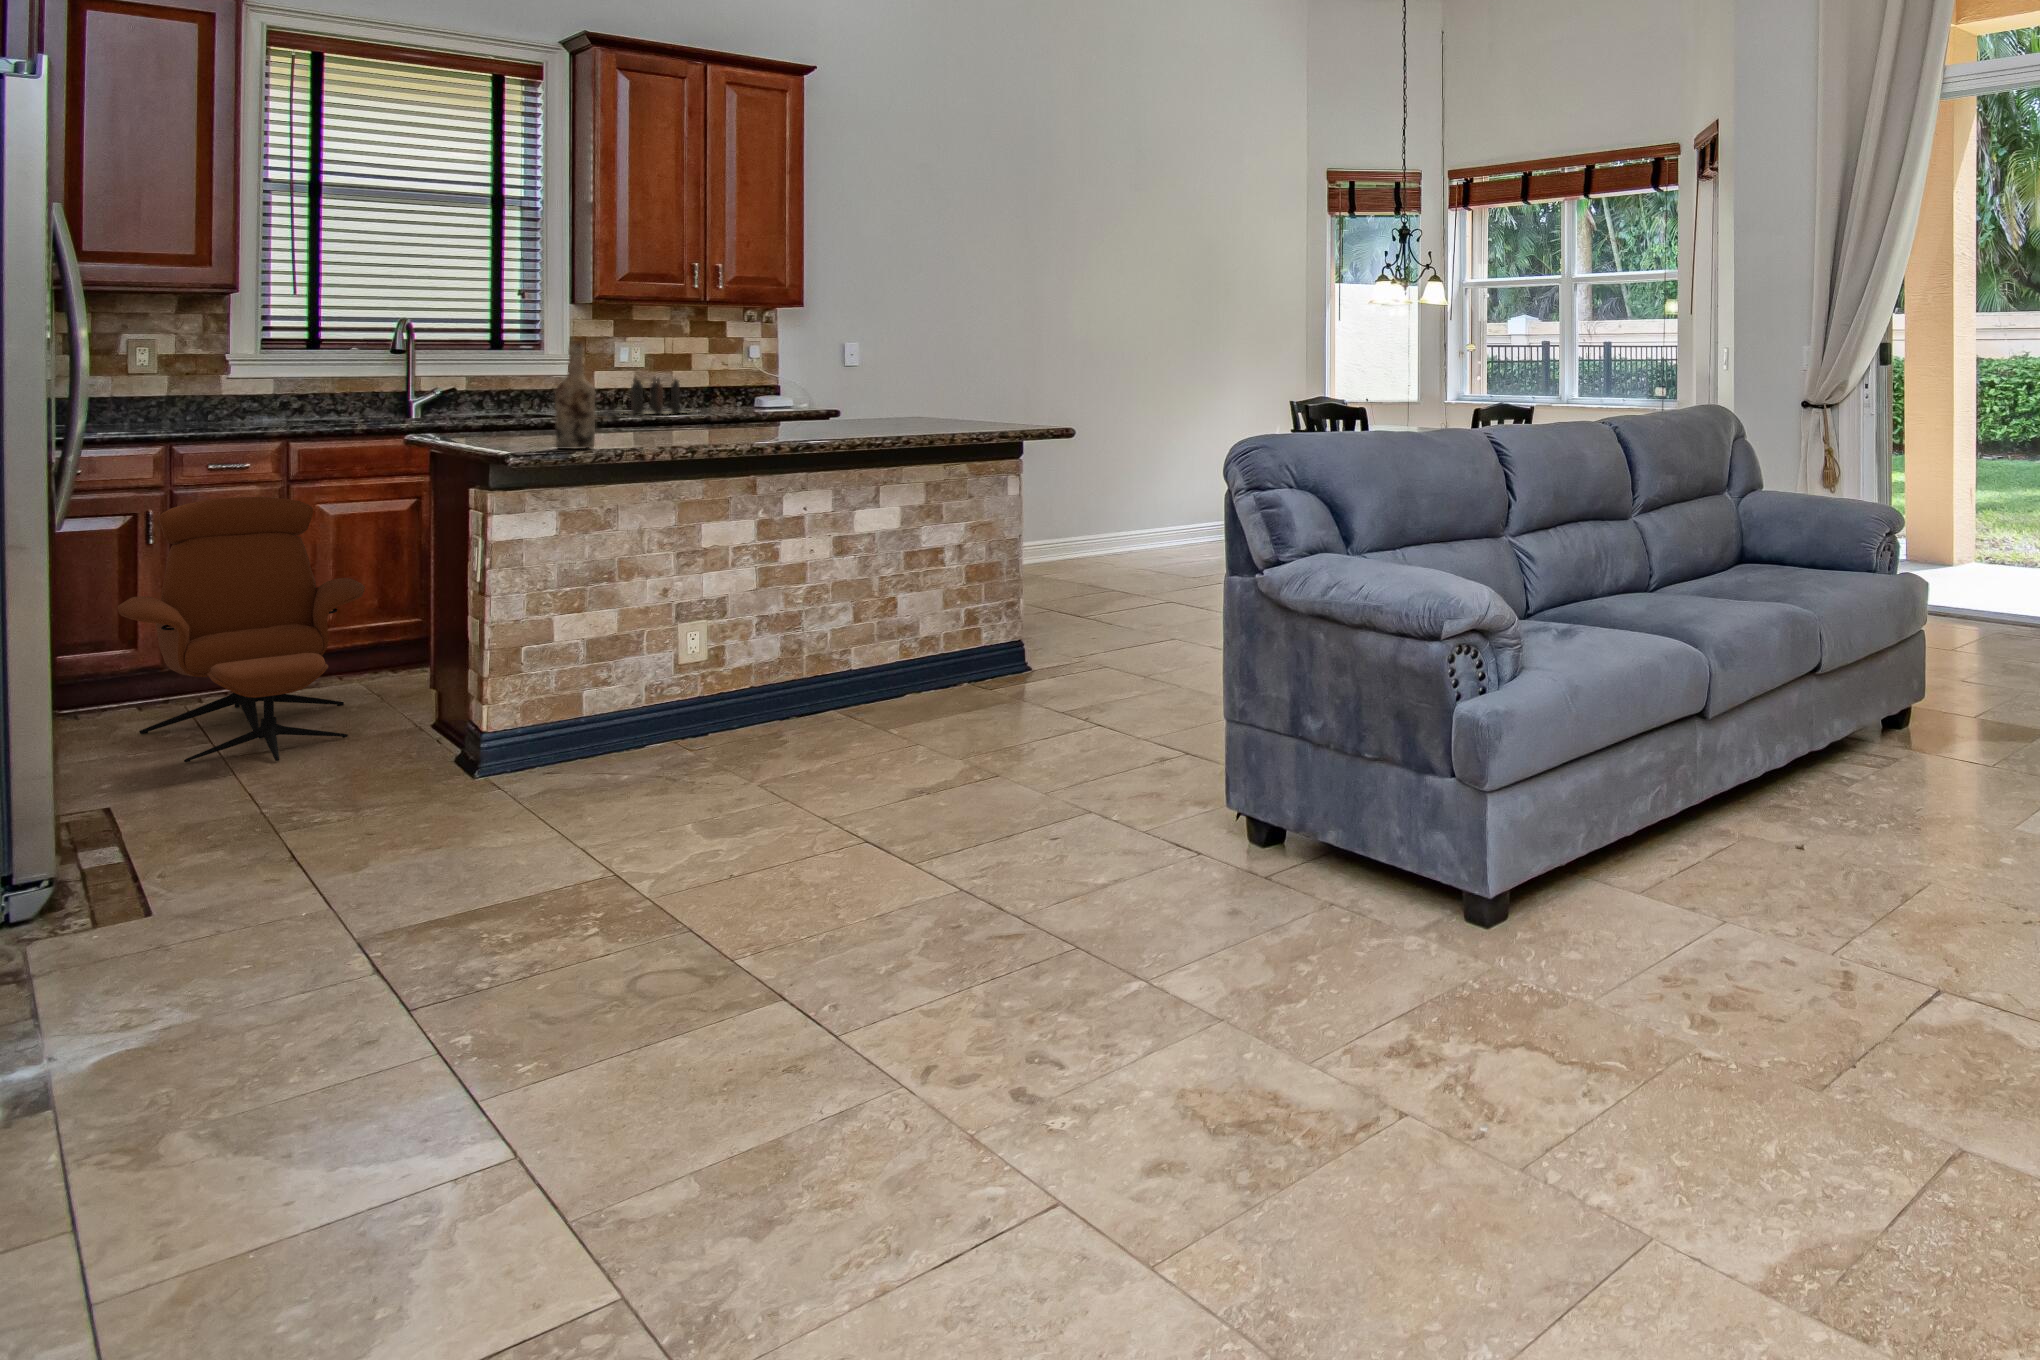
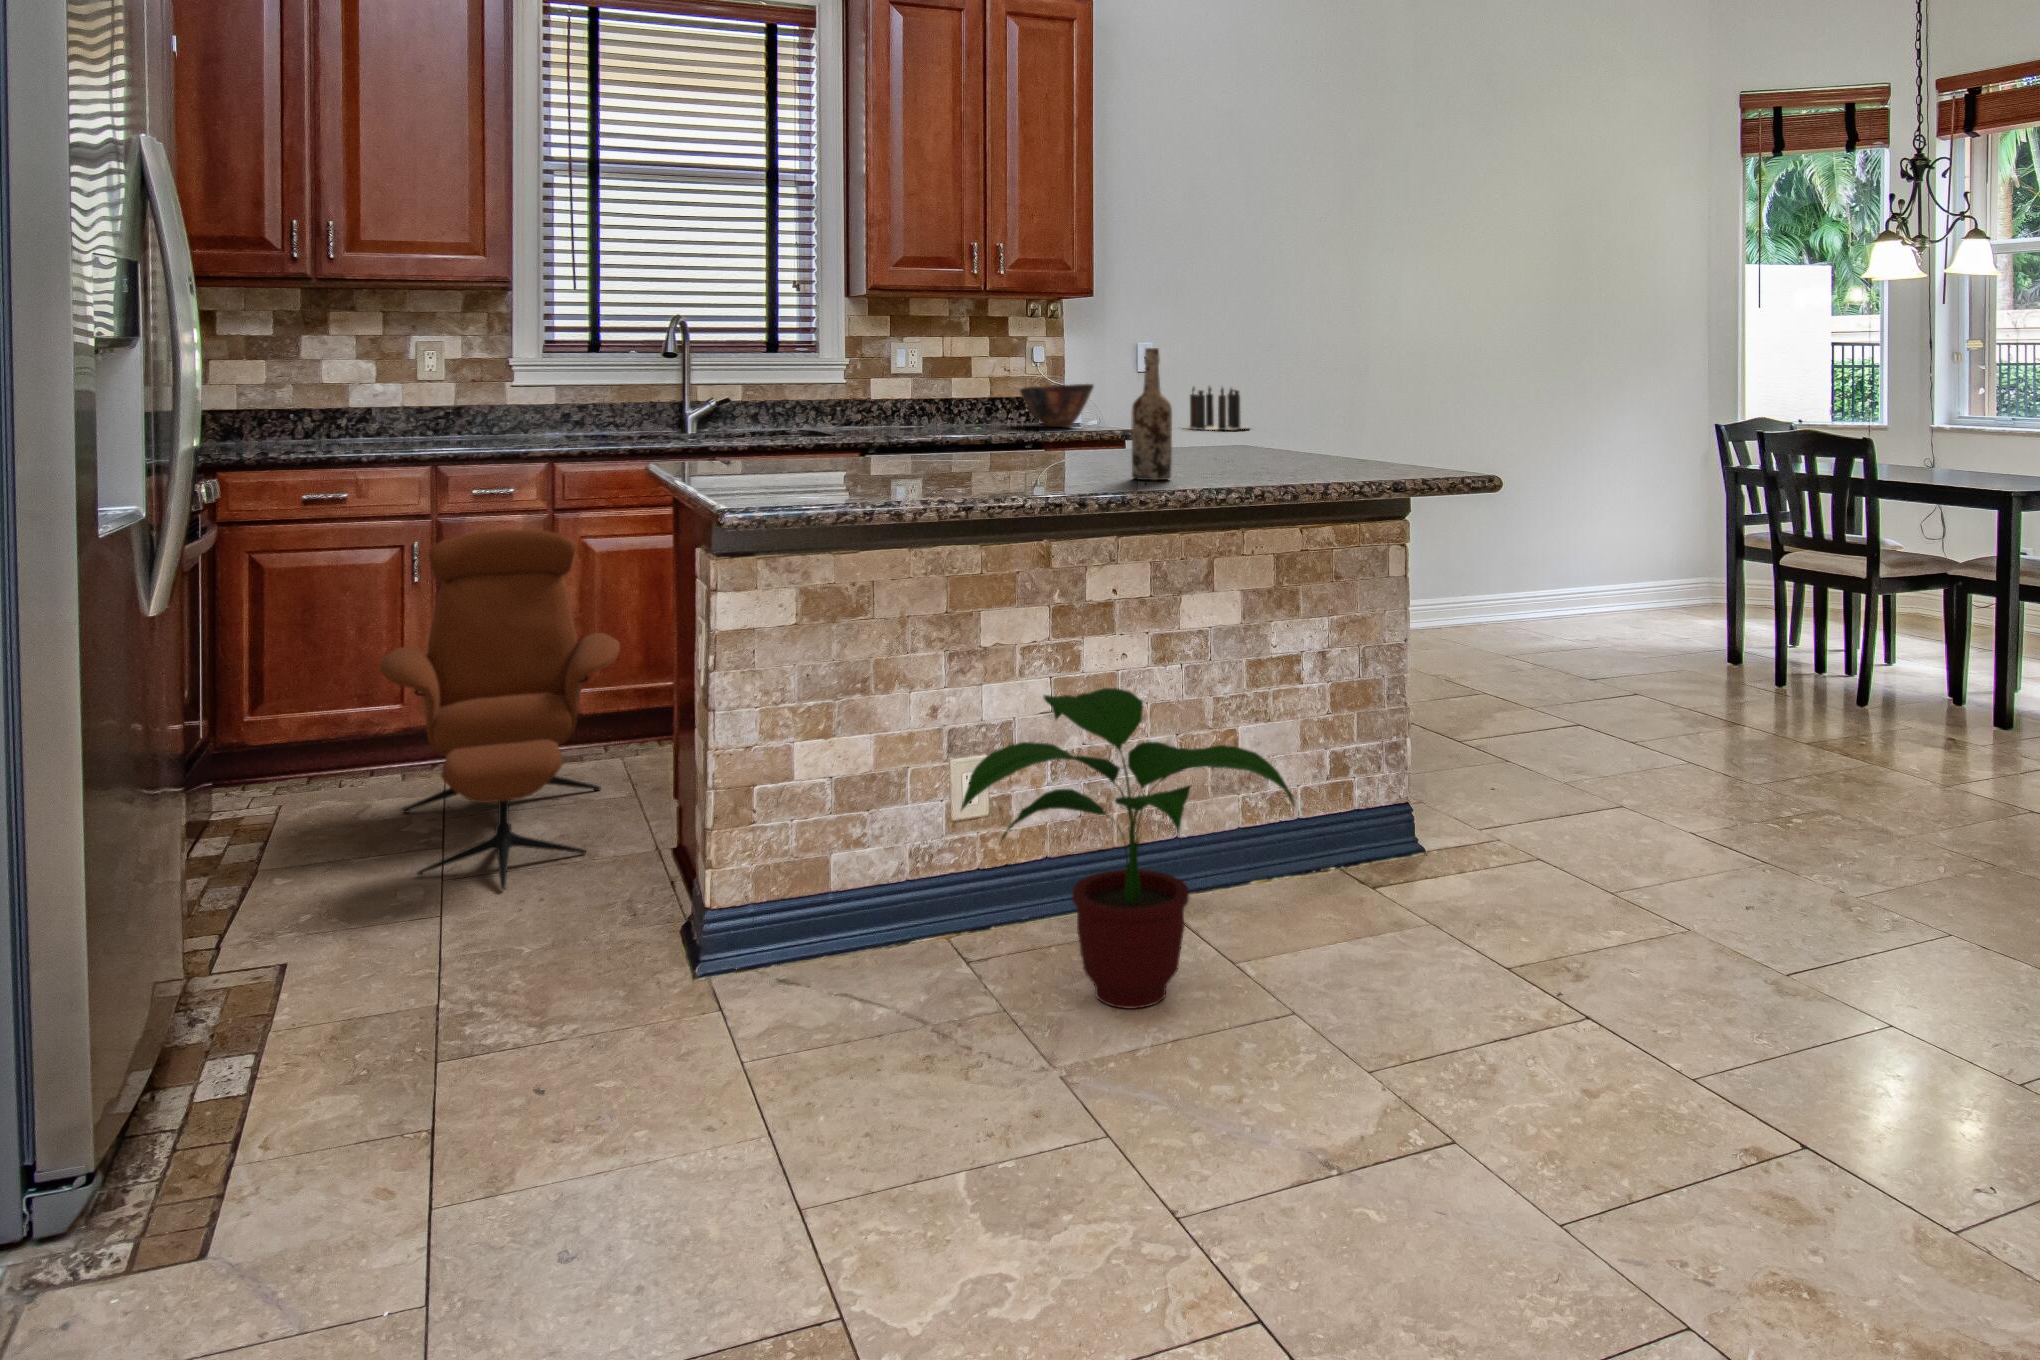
wine bottle: present [555,342,595,449] -> present [1131,348,1172,480]
bowl: none [735,376,802,410] -> present [1020,384,1094,427]
candle: present [622,377,692,414] -> present [1184,387,1249,430]
potted plant: none [688,567,919,756] -> present [961,688,1293,1009]

